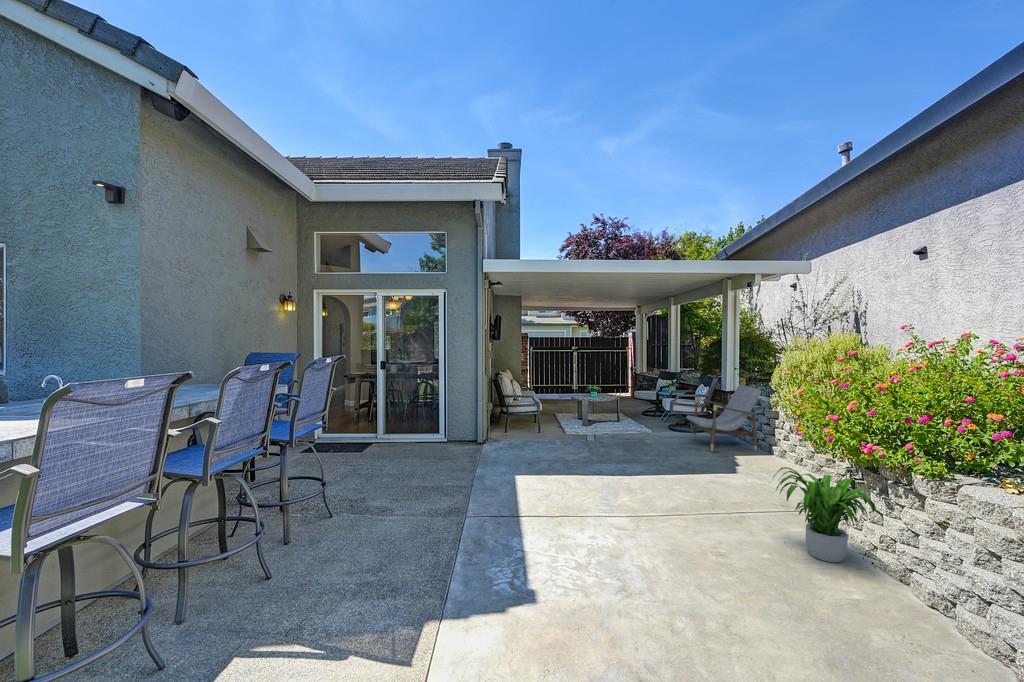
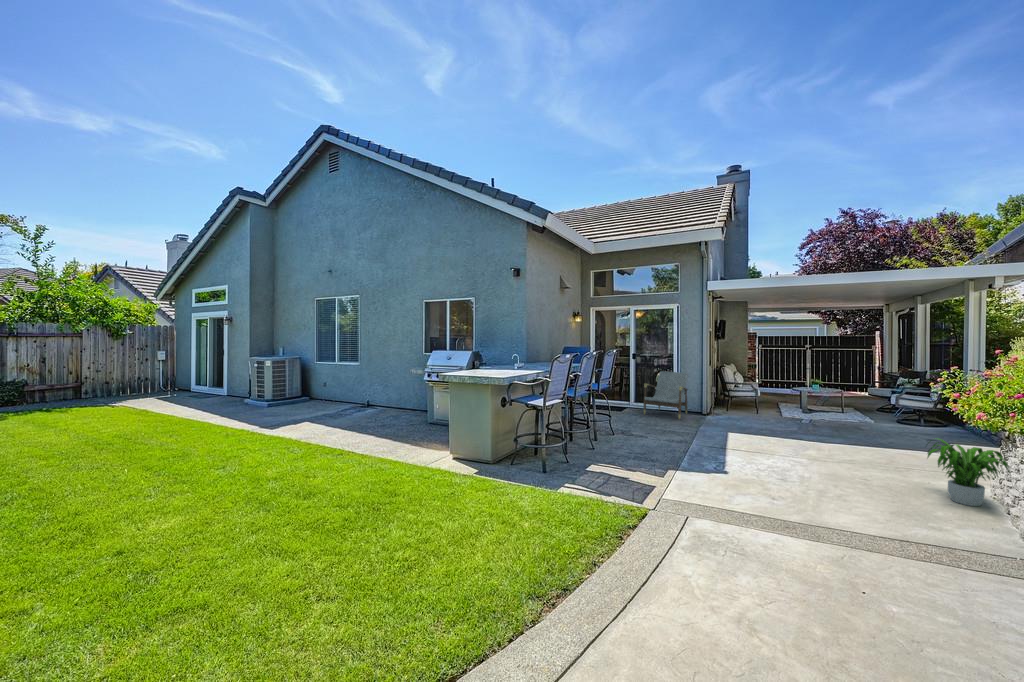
armchair: present [686,385,761,451] -> present [643,371,688,419]

